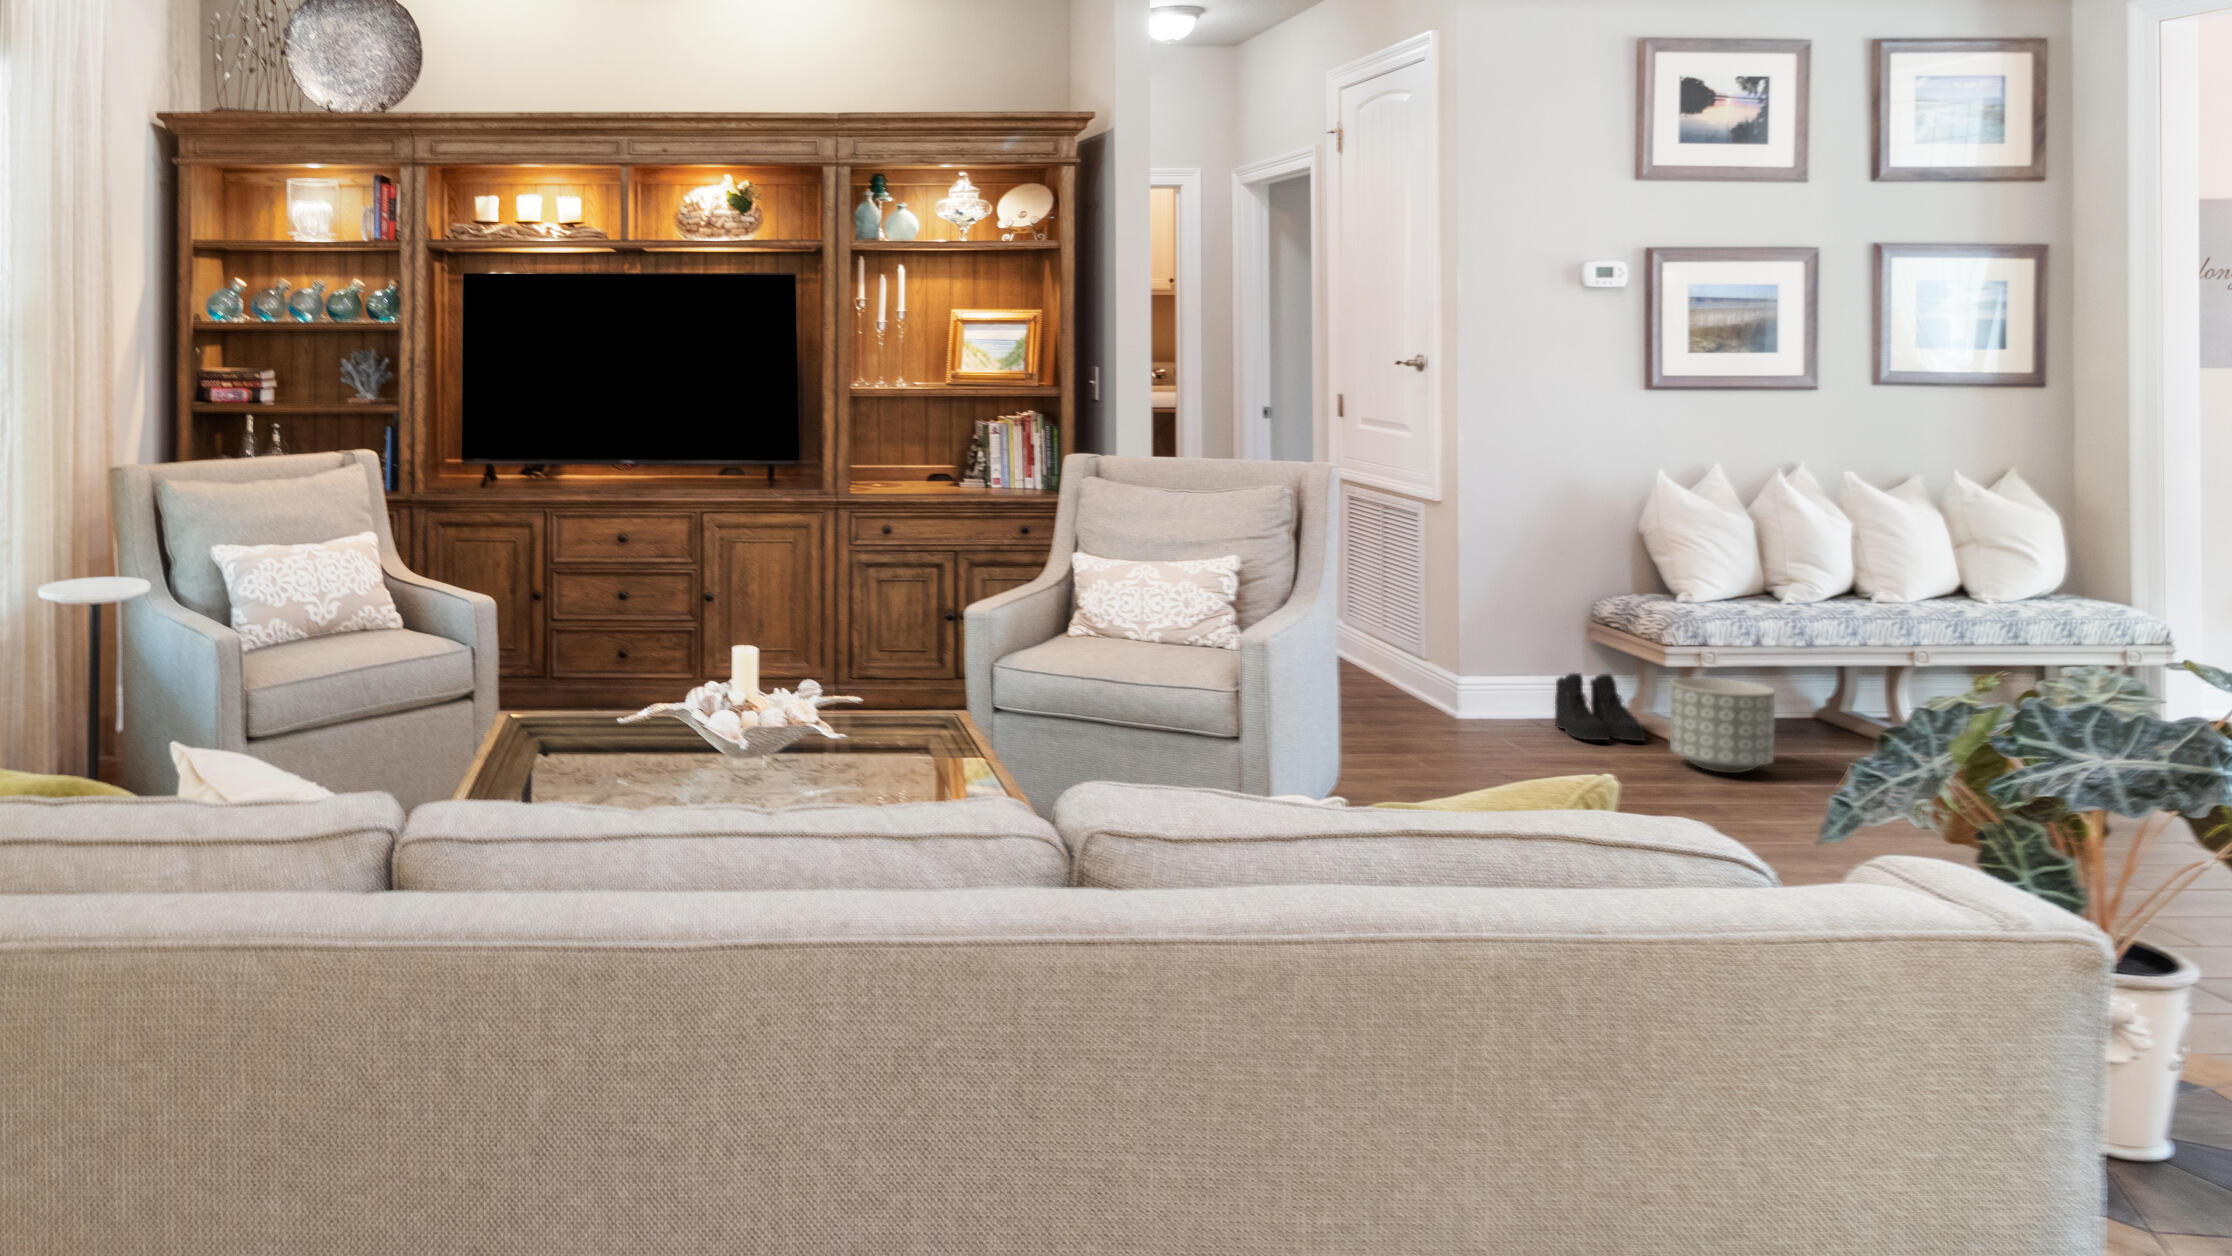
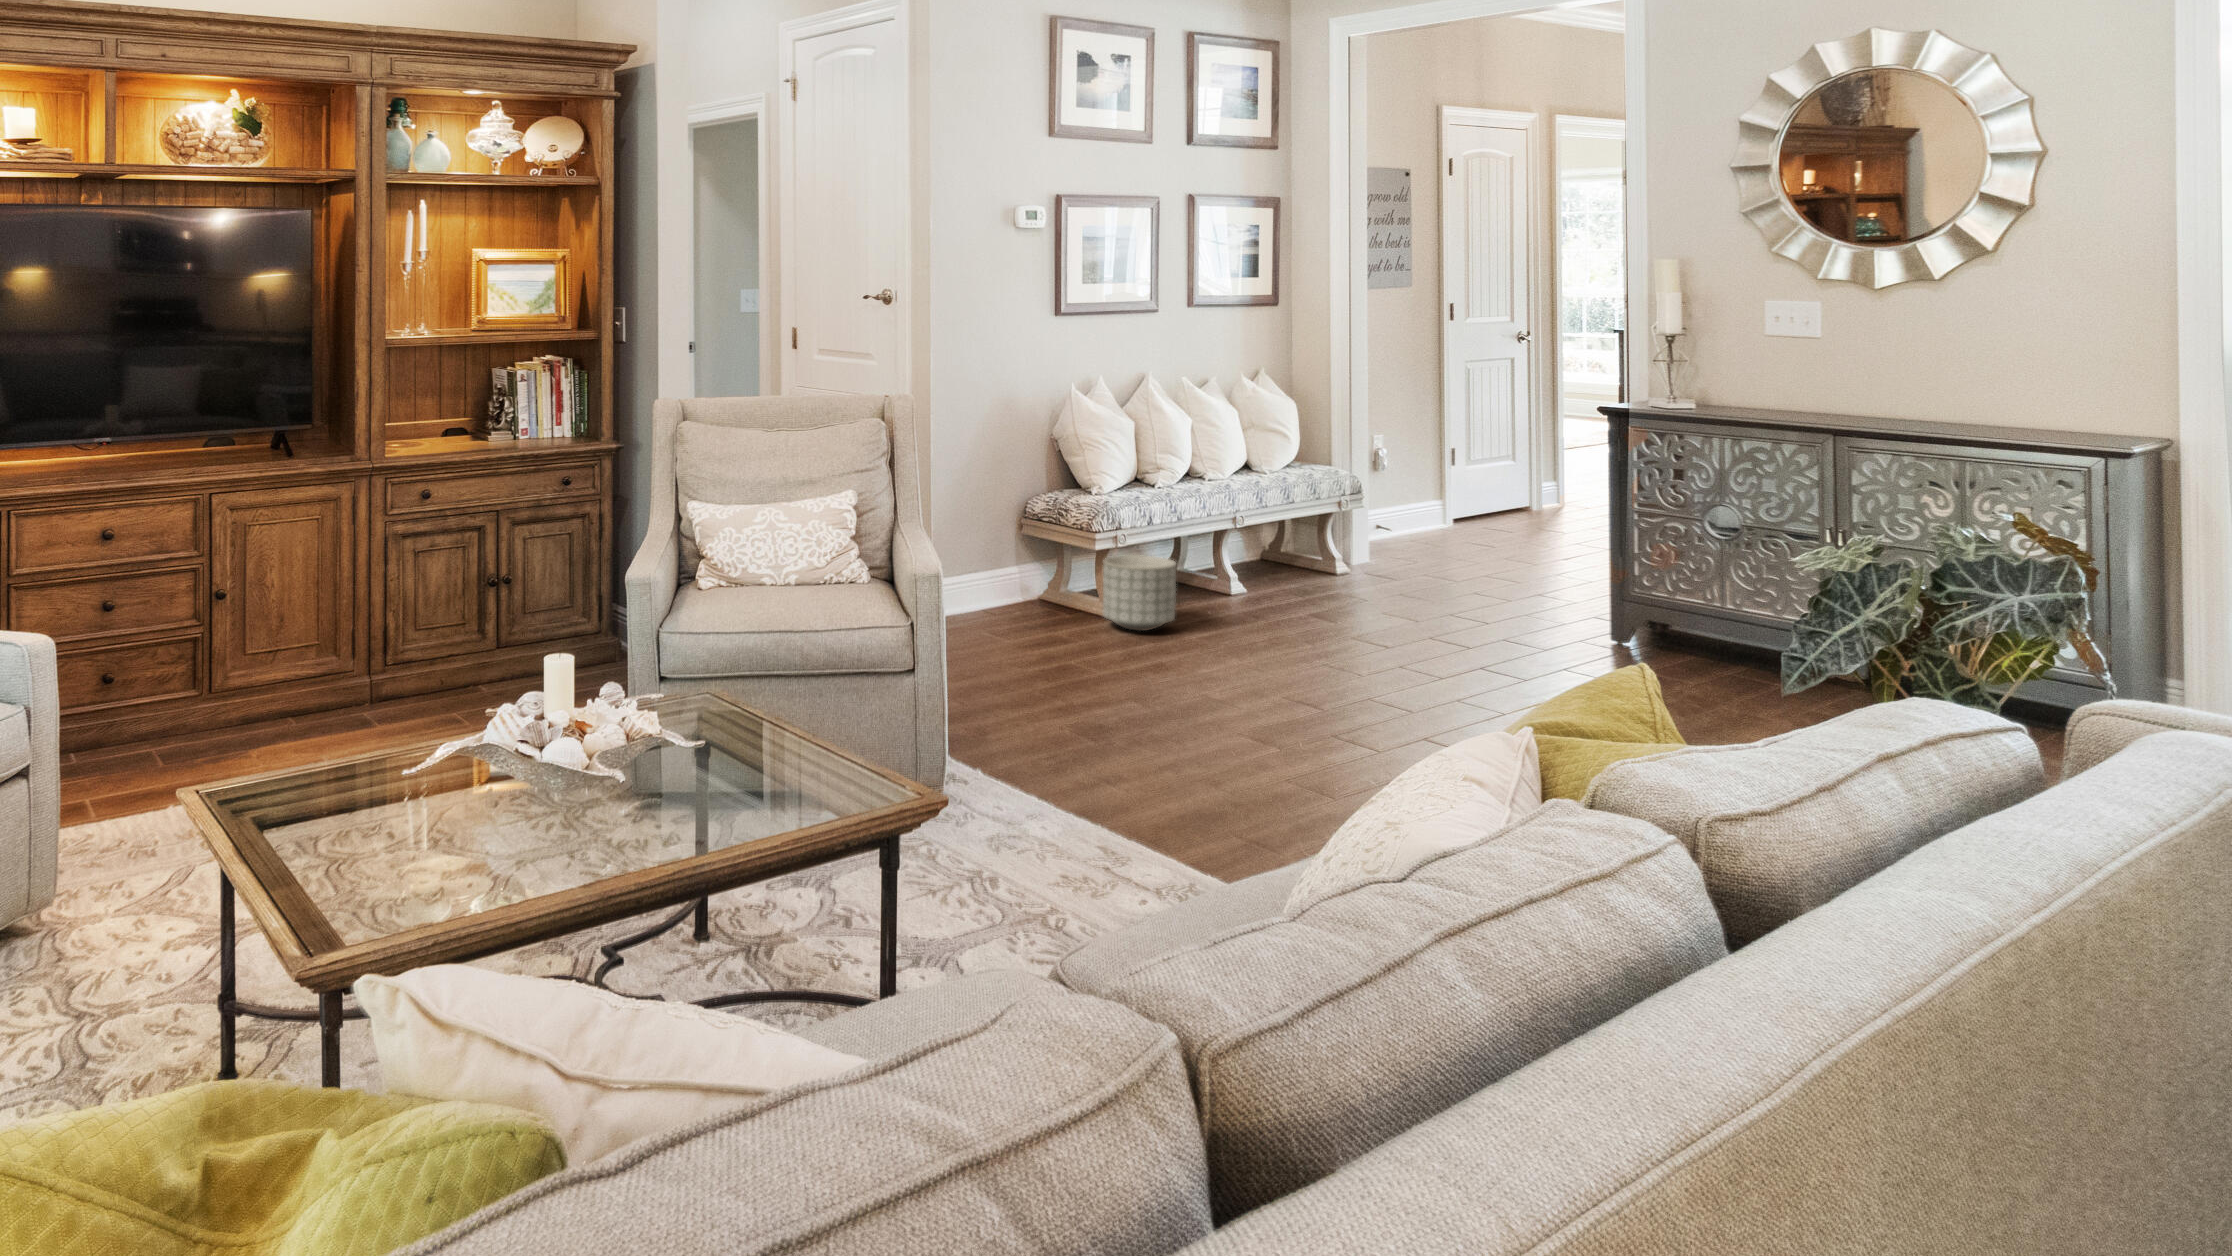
boots: present [1555,673,1644,741] -> none [1000,558,1072,616]

